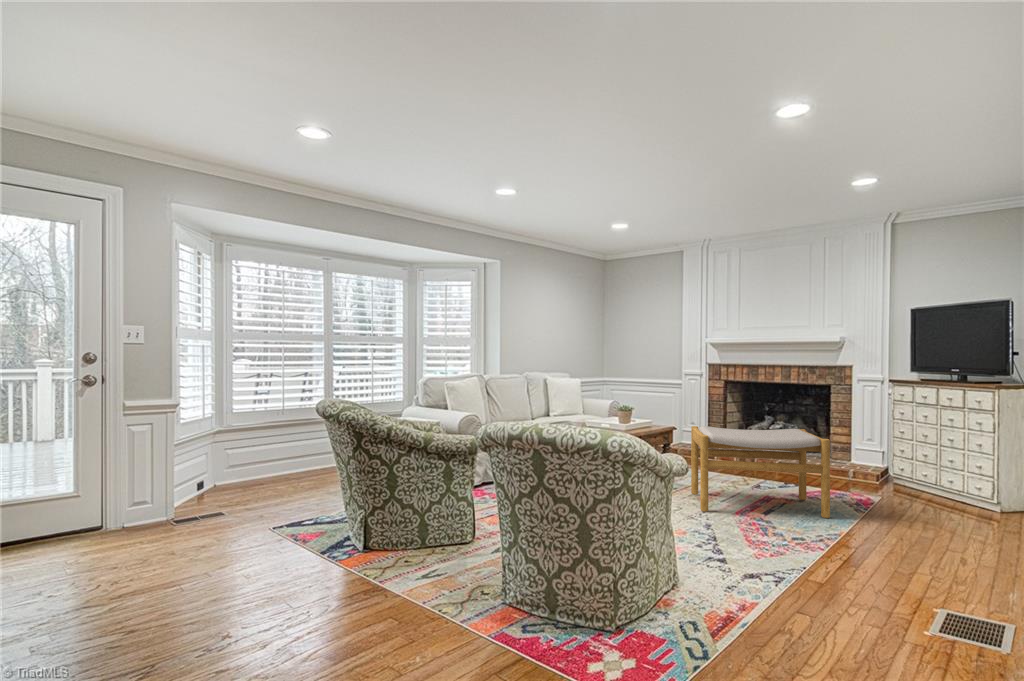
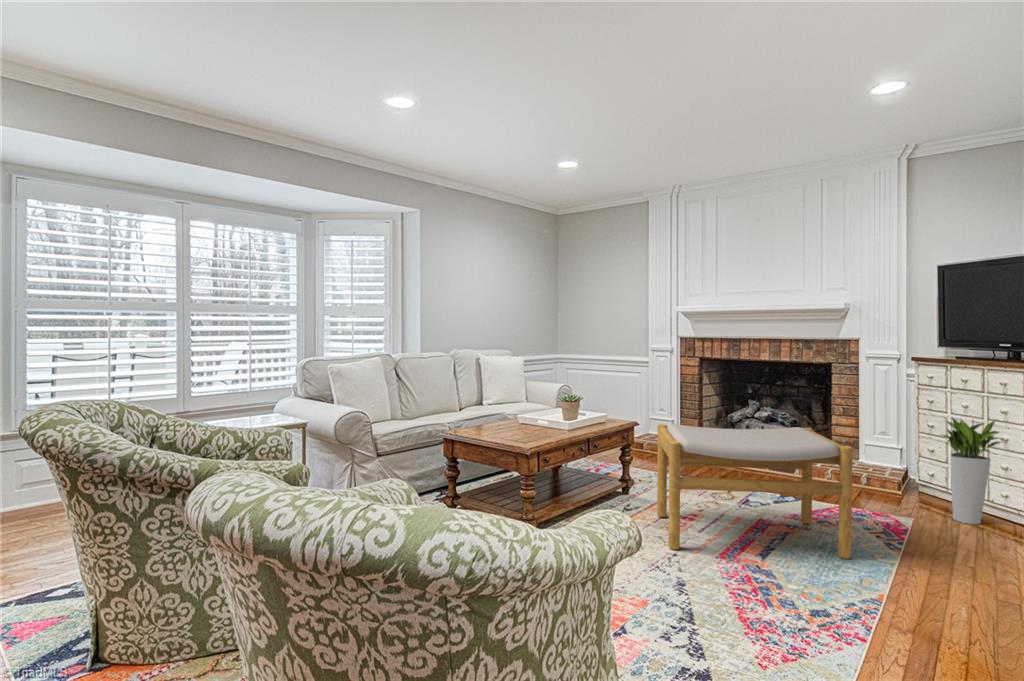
planter: none [902,423,952,503] -> present [943,417,1002,524]

